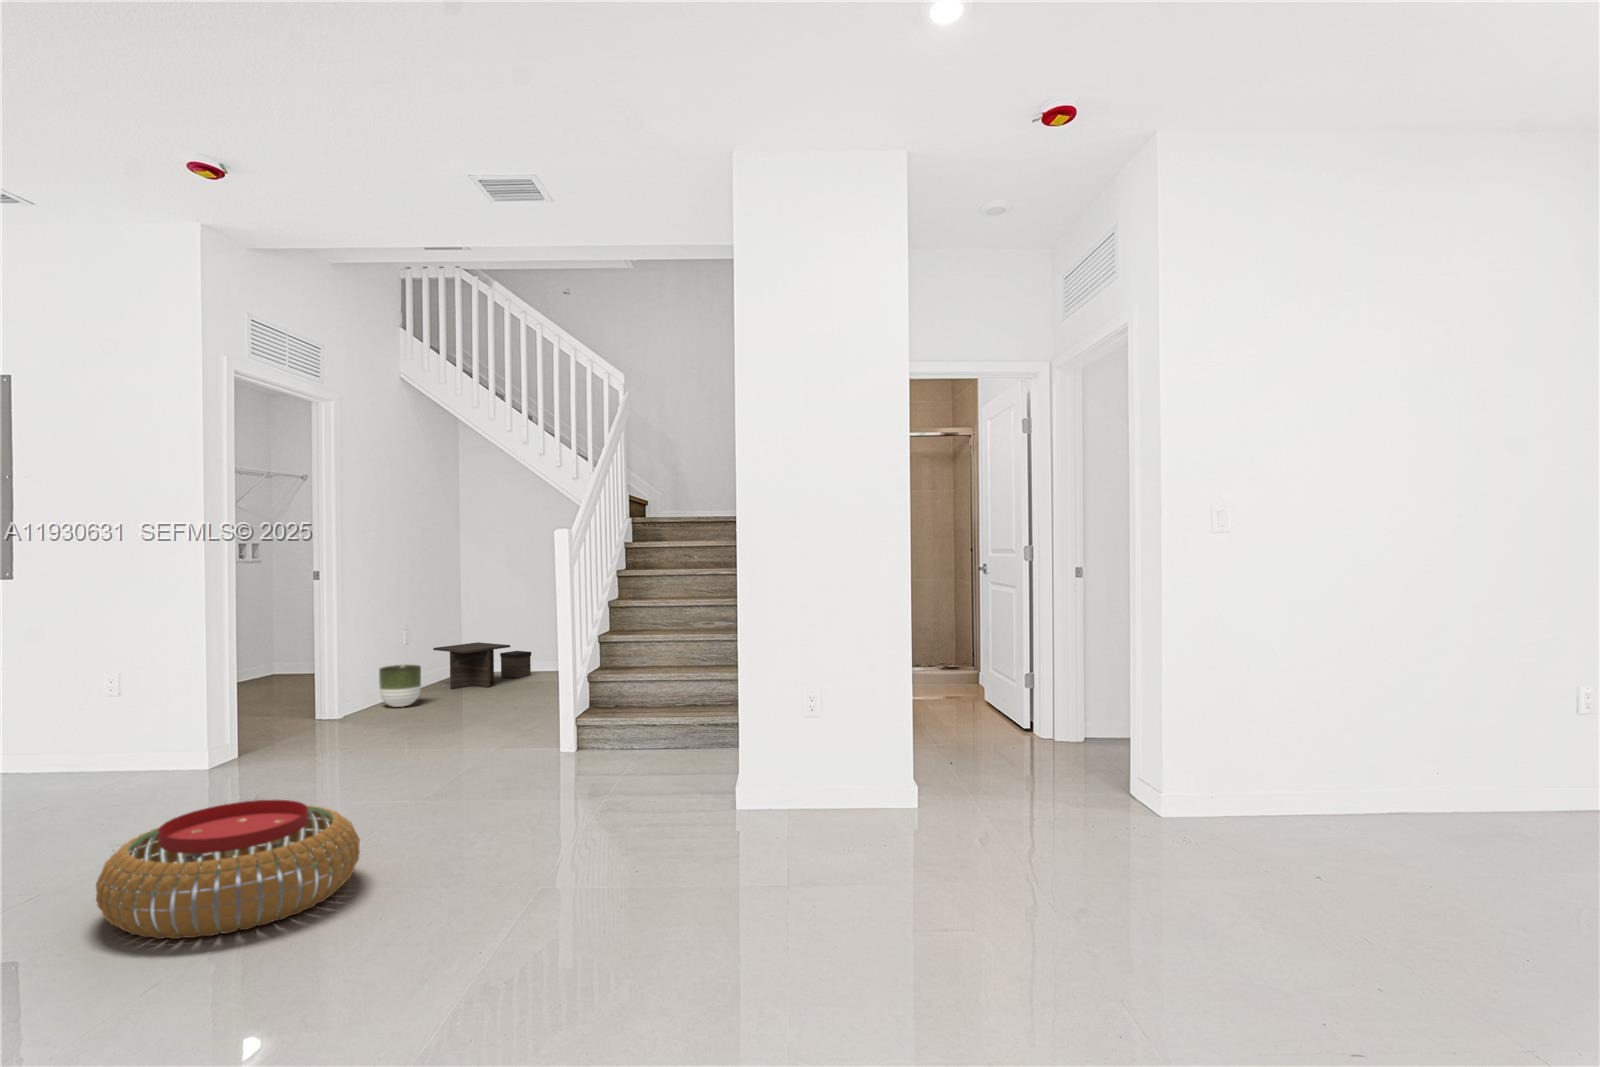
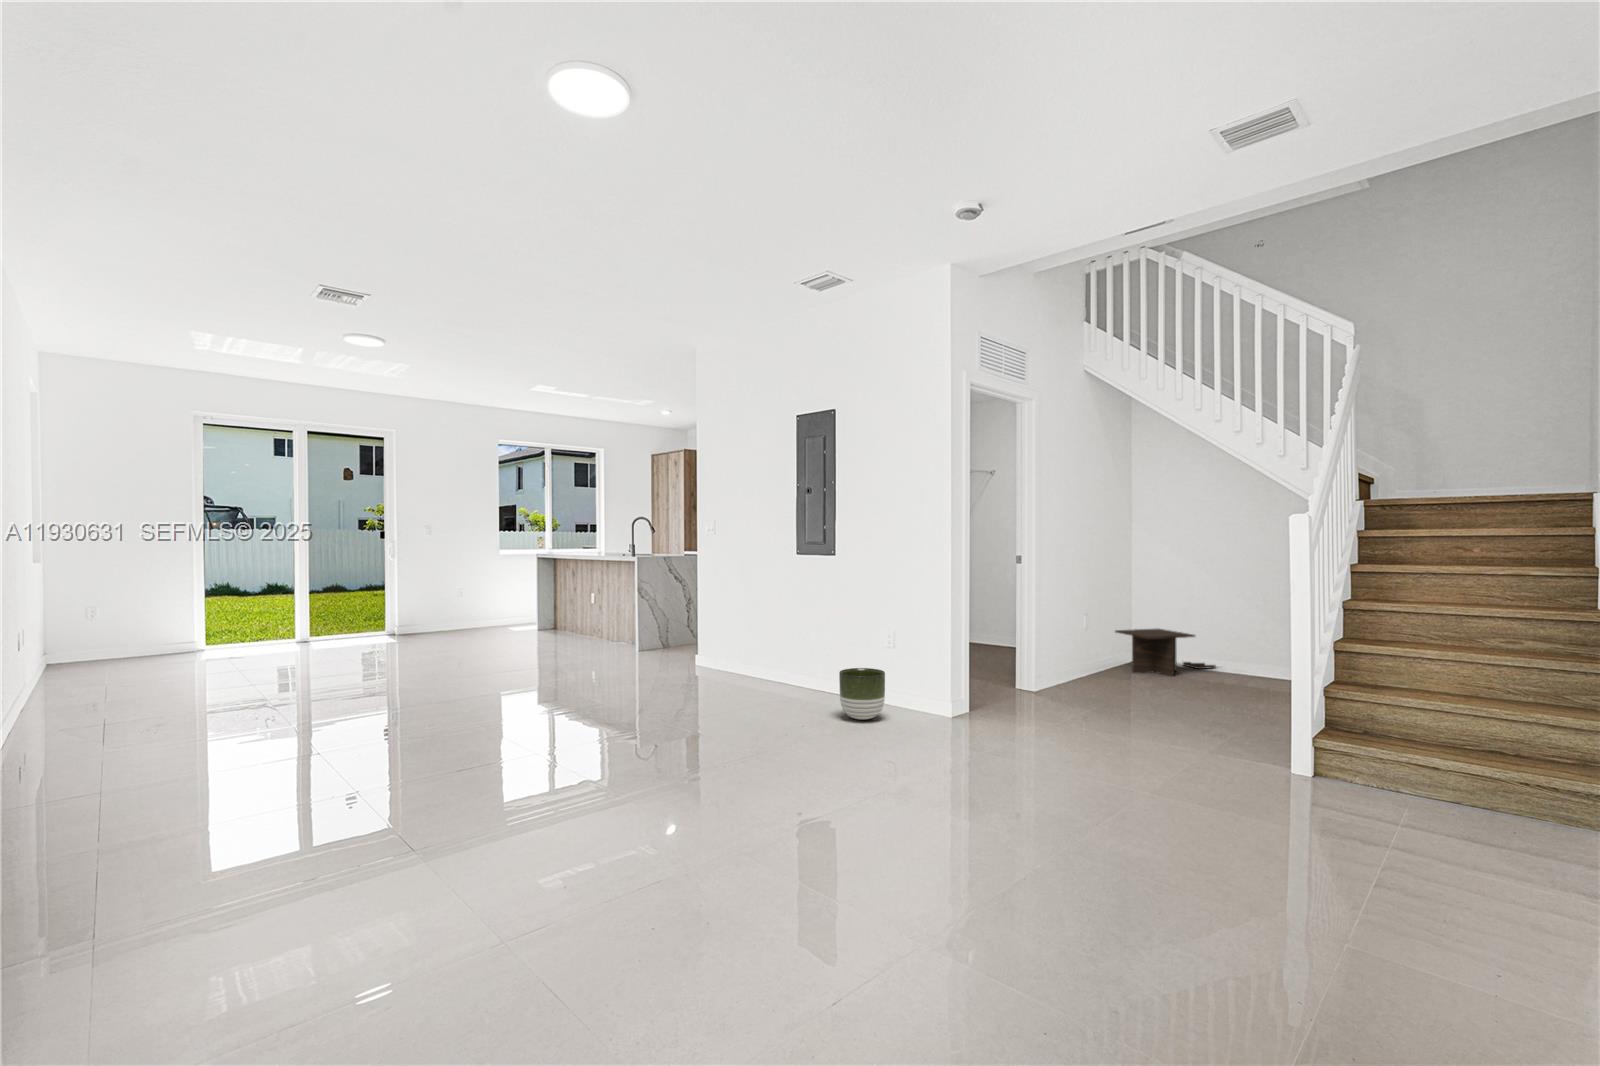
planter: present [379,665,421,707] -> present [839,668,885,720]
pouf: present [96,800,360,939] -> none [832,791,1080,956]

